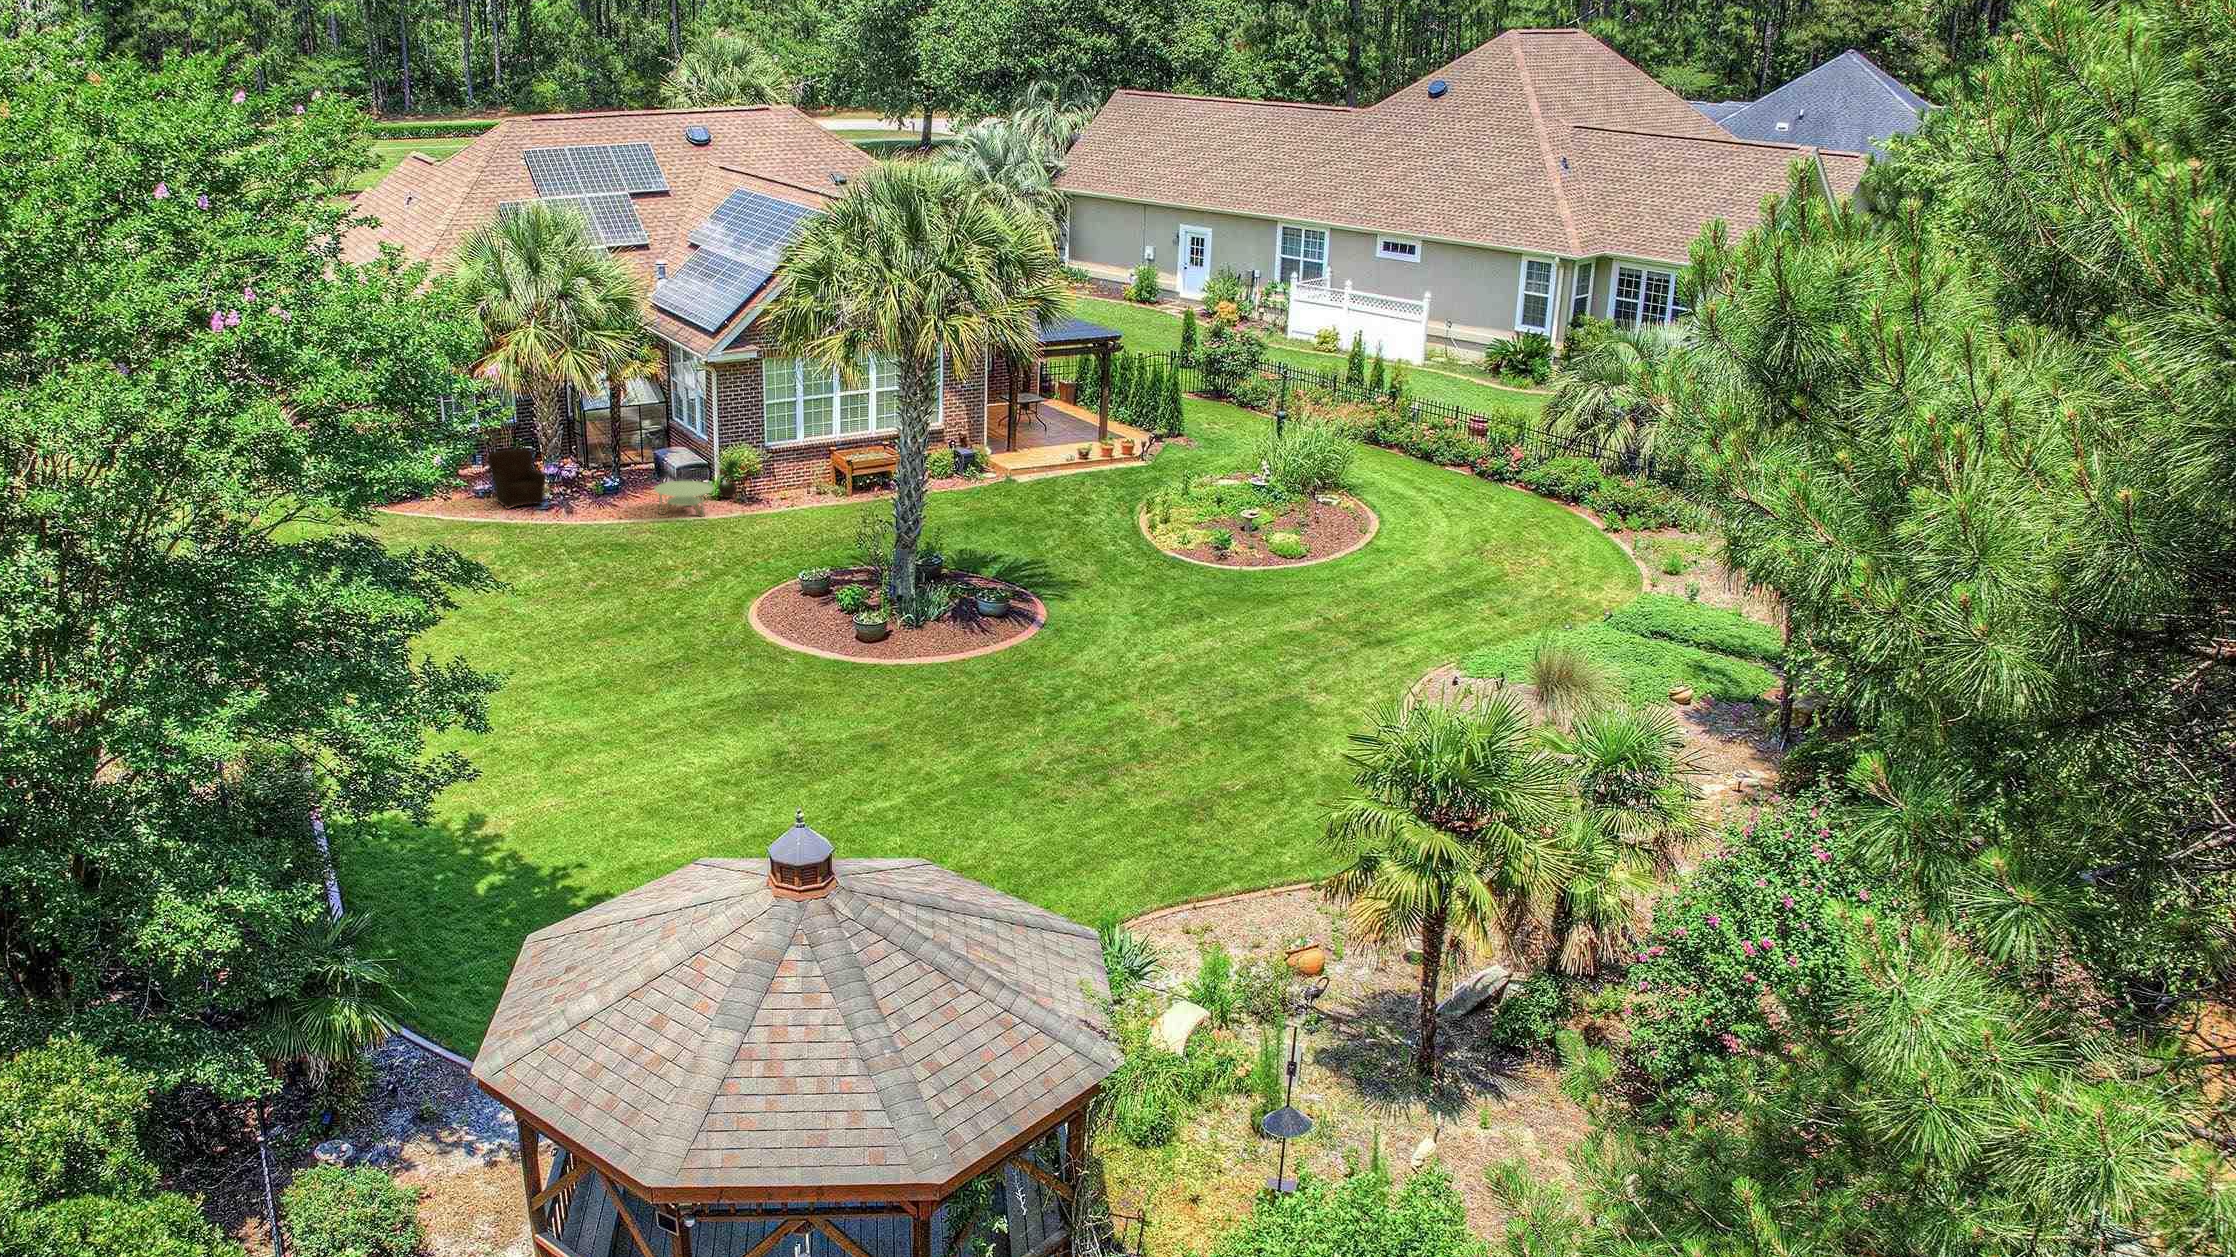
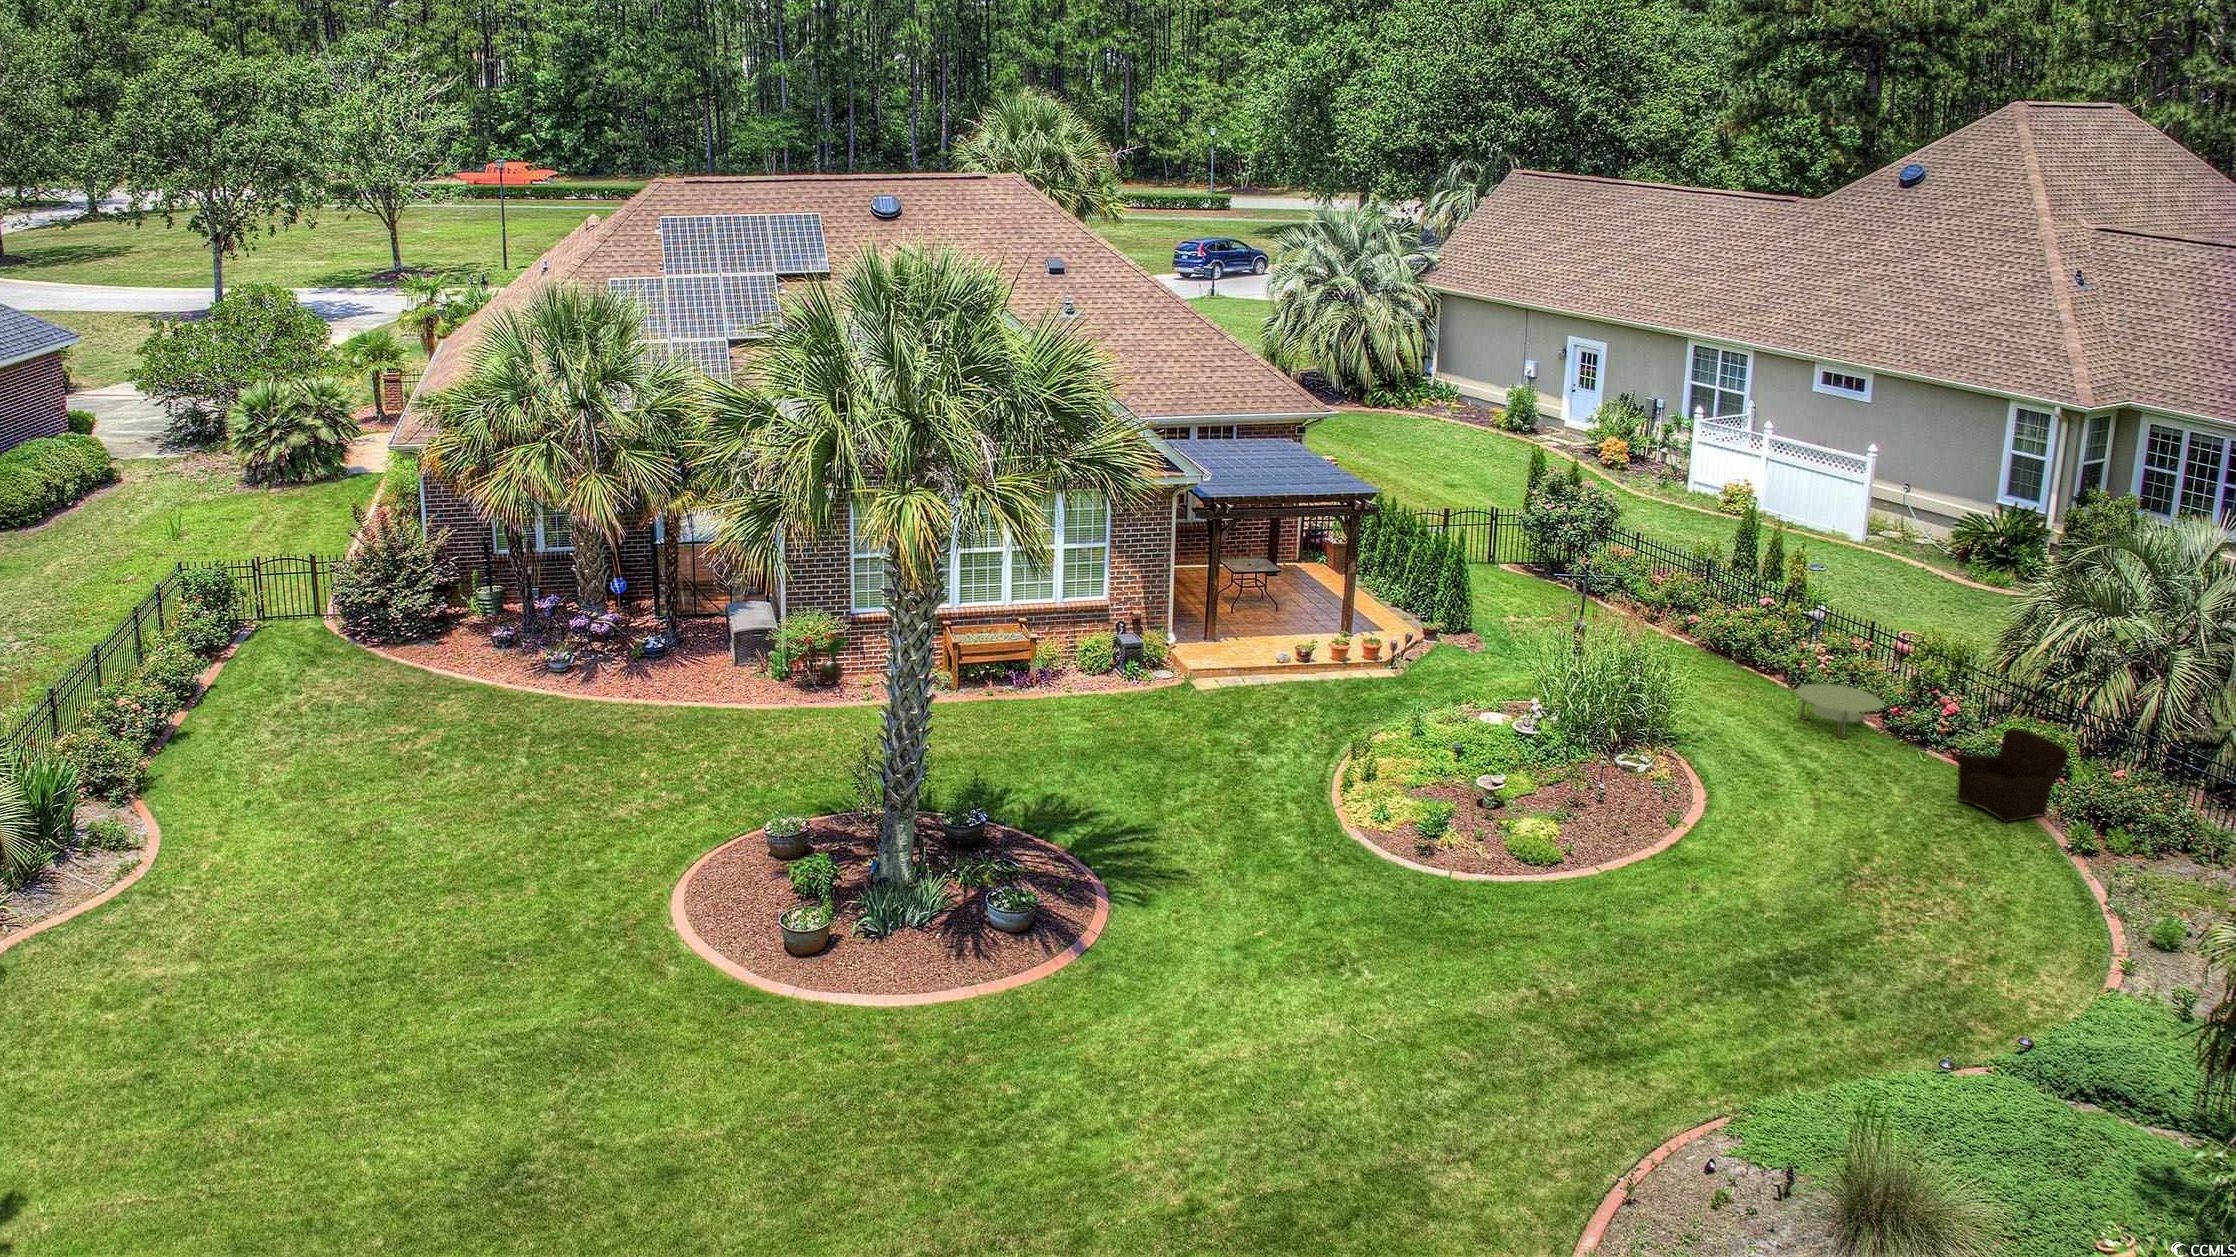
armchair: present [487,448,547,509] -> present [1956,728,2069,823]
round table: present [654,481,713,517] -> present [1796,684,1883,739]

